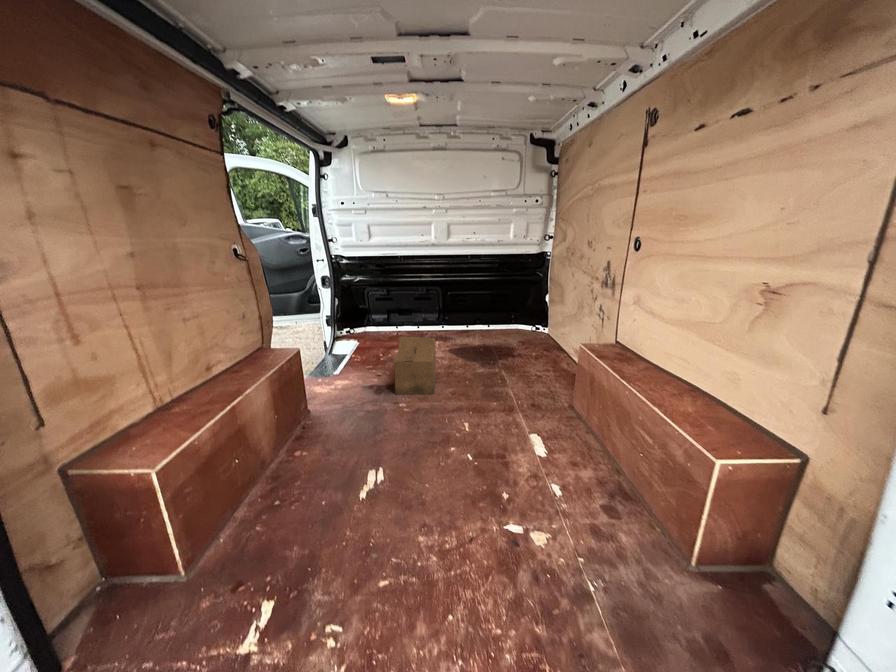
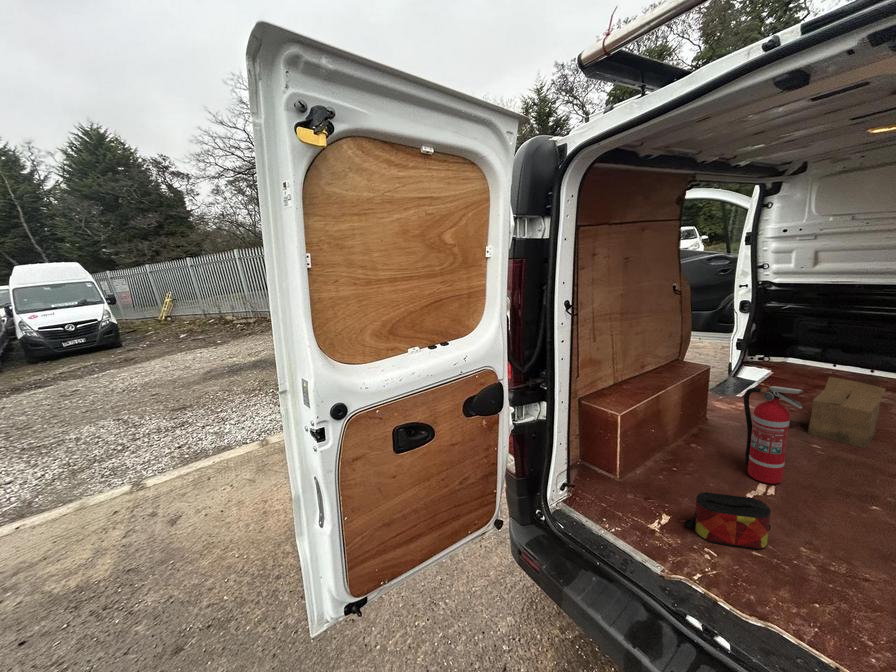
fire extinguisher: none [337,356,392,470] -> present [744,386,802,484]
bag: none [295,513,393,614] -> present [685,492,771,550]

